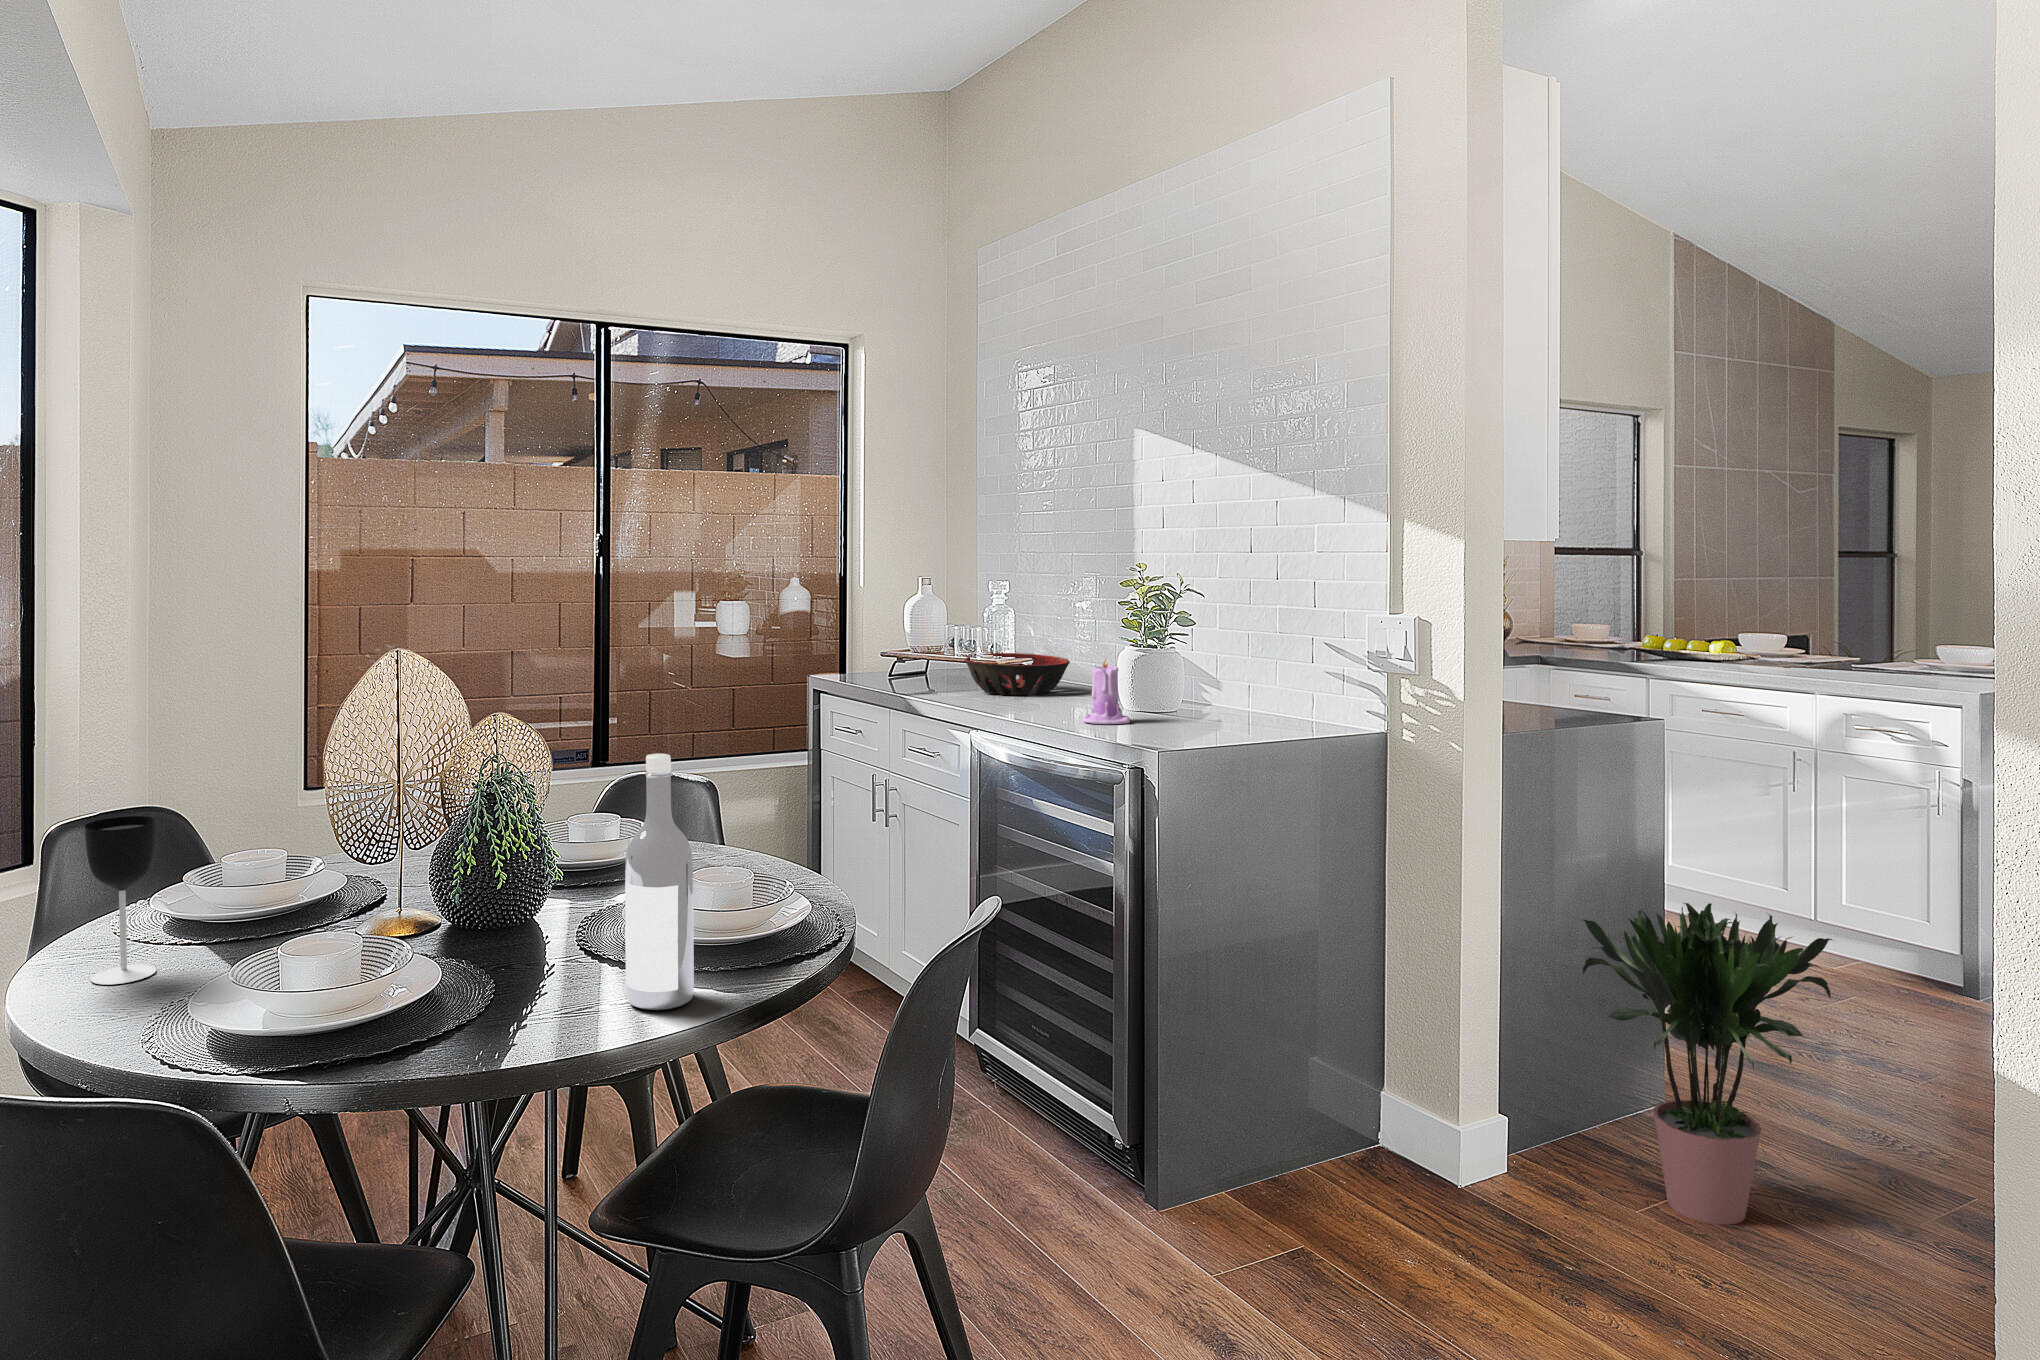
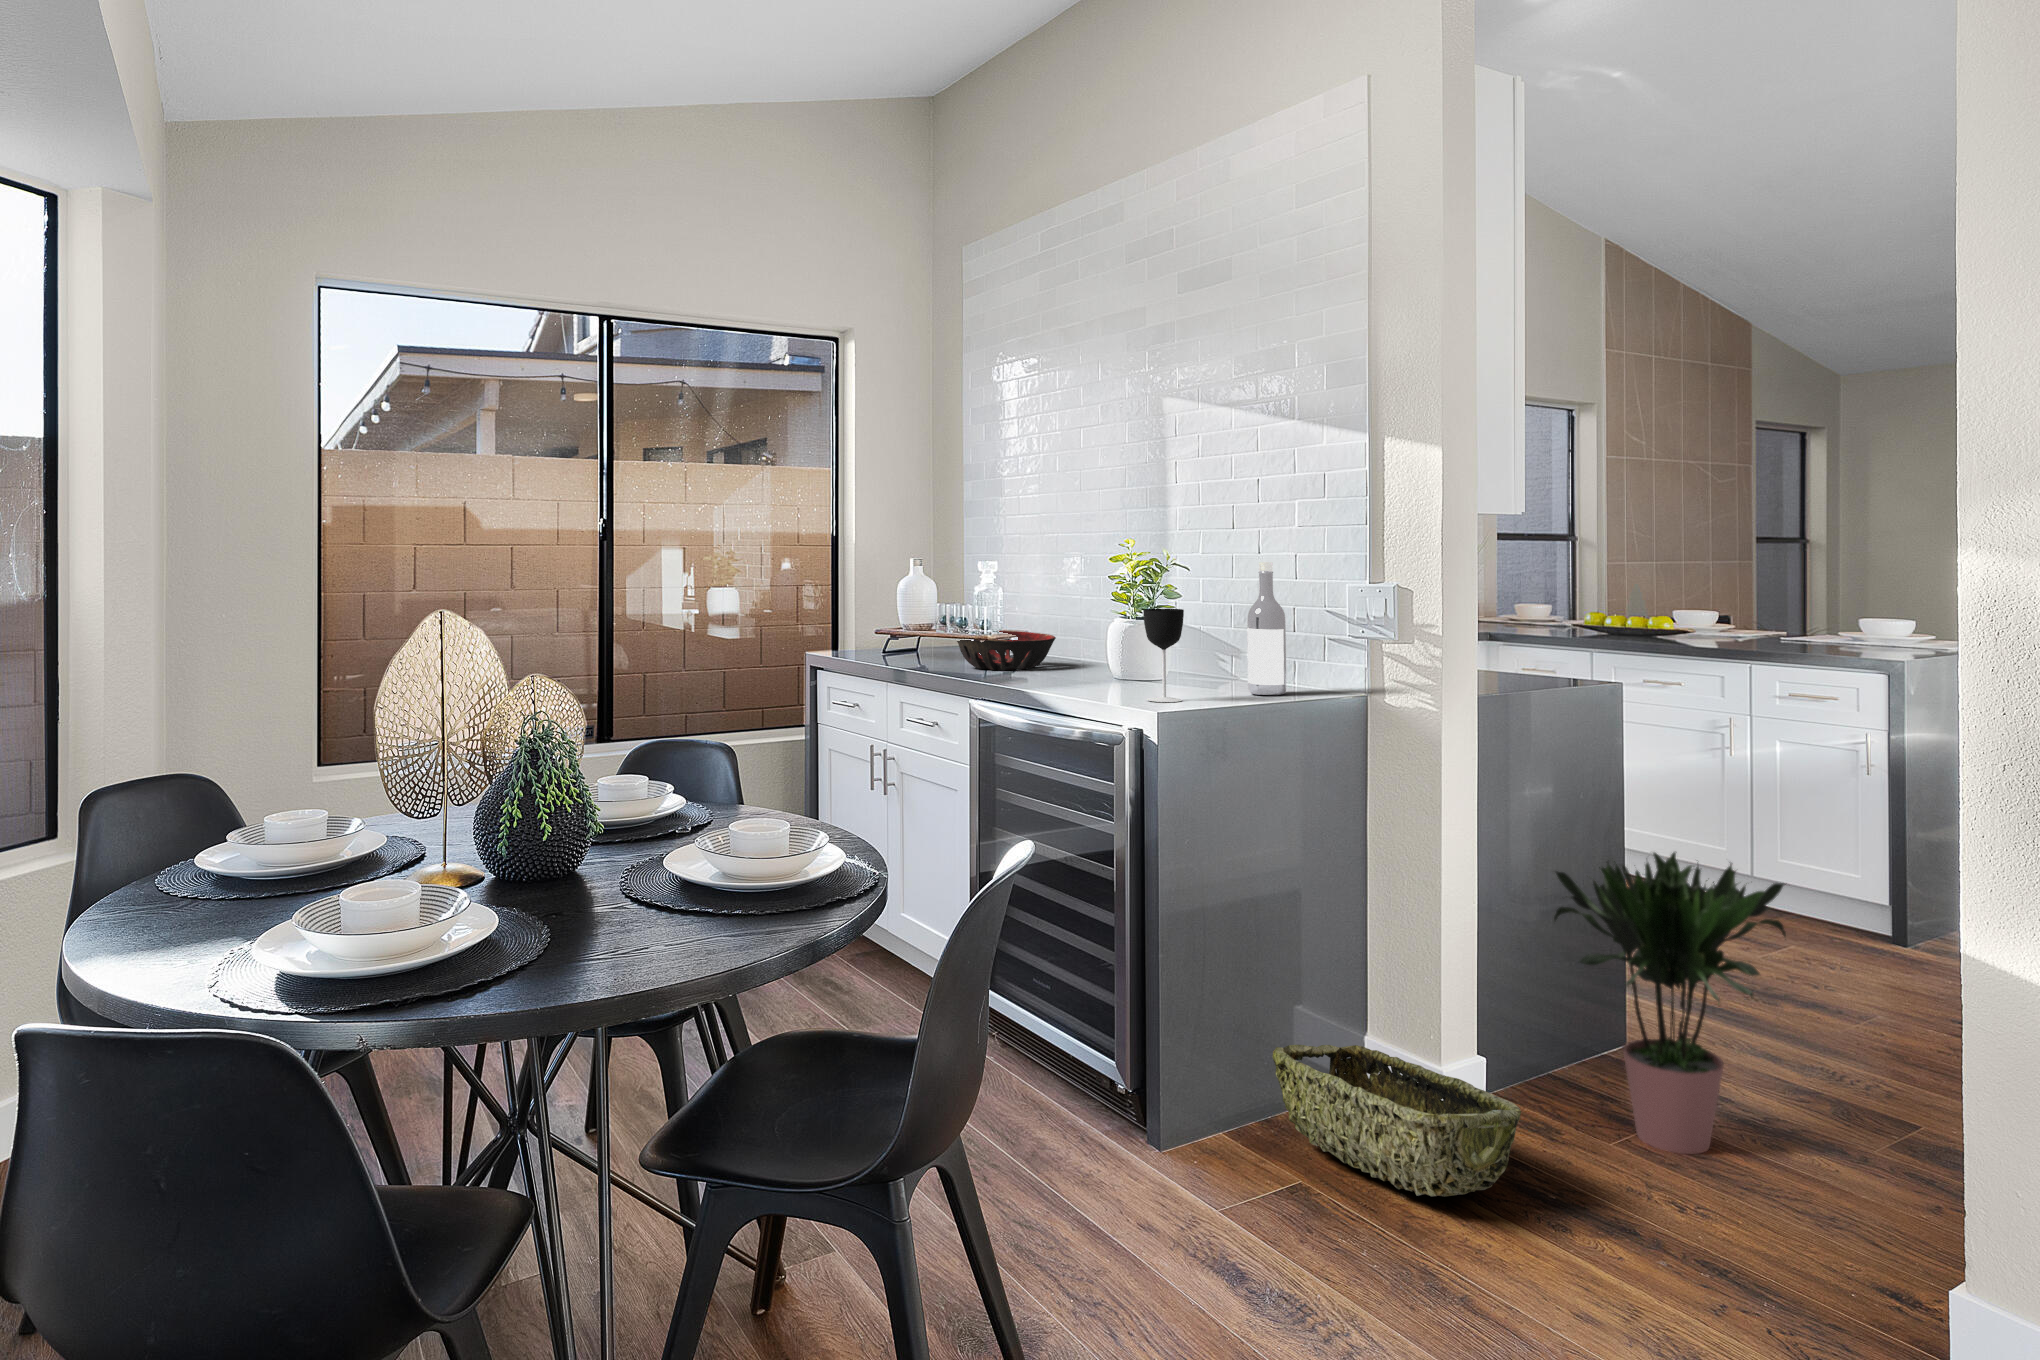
candle: present [1083,657,1131,724] -> none [1077,628,1123,692]
wine bottle: present [625,754,694,1010] -> present [1247,562,1286,695]
wine glass: present [85,816,156,984] -> present [1143,609,1184,702]
woven basket: none [1278,1099,1536,1266] -> present [1273,1045,1521,1197]

